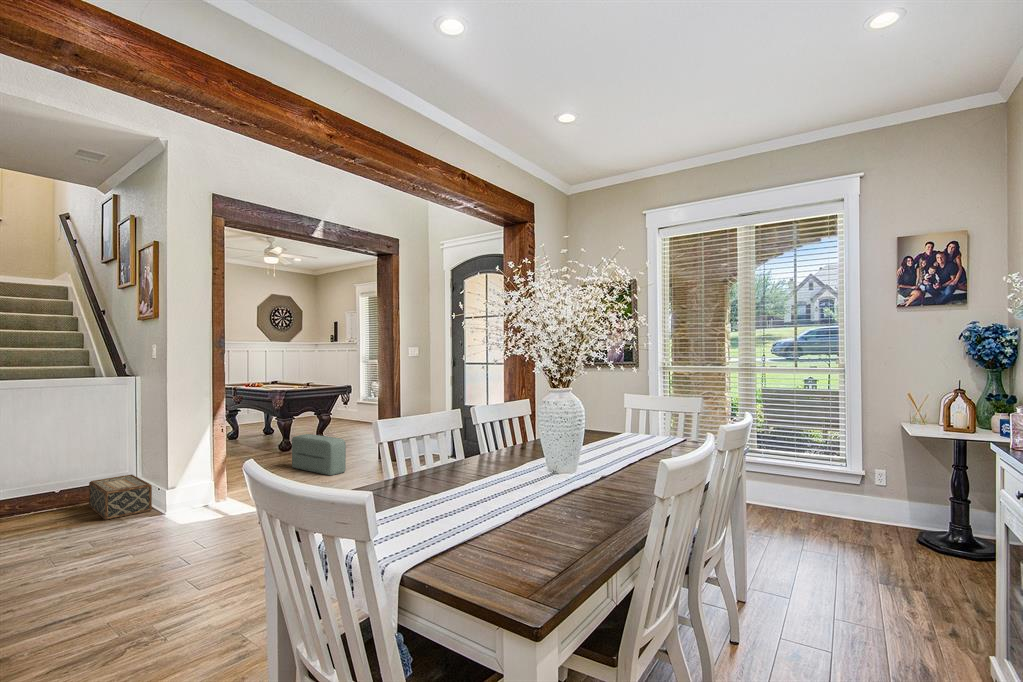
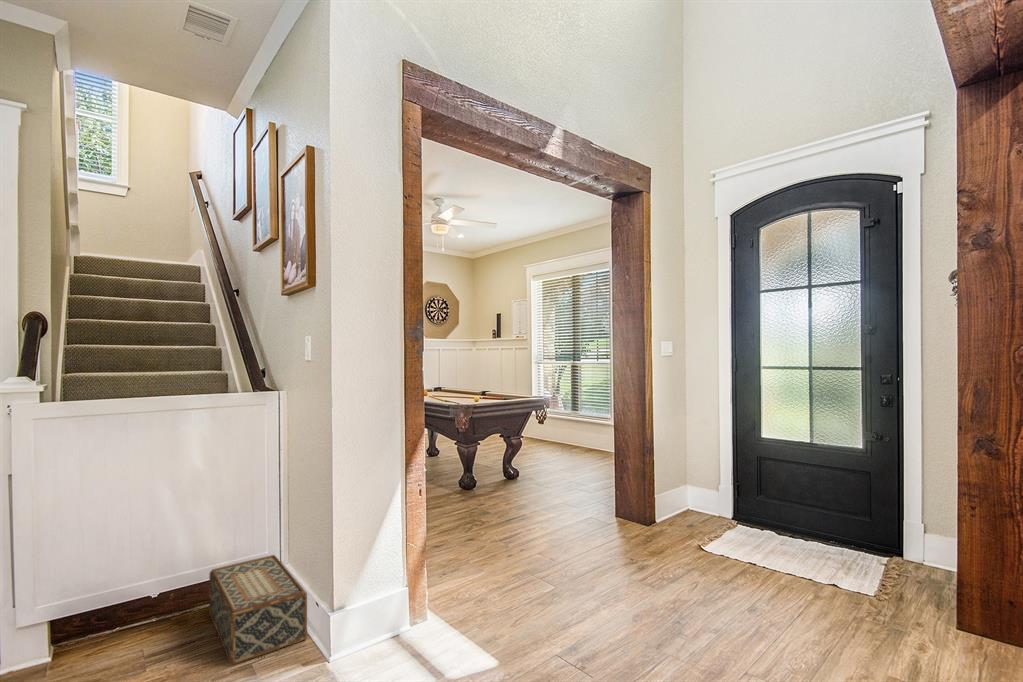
pouf: present [292,434,346,475] -> none [497,479,592,558]

